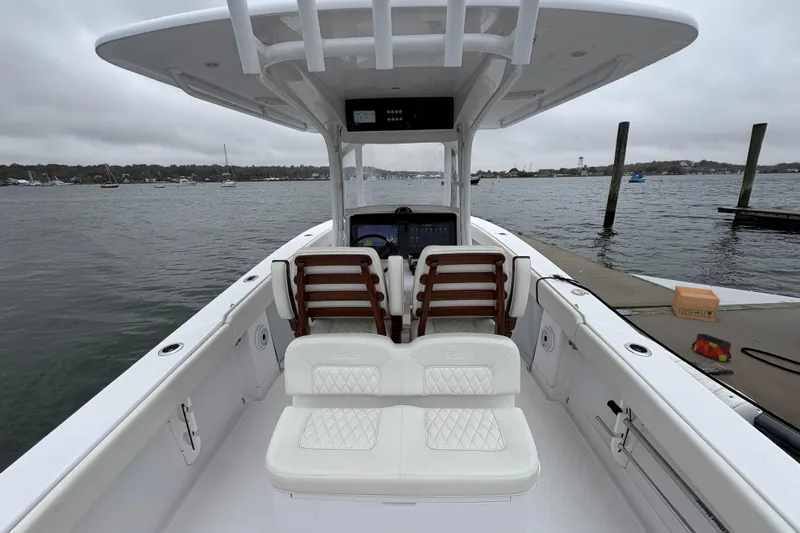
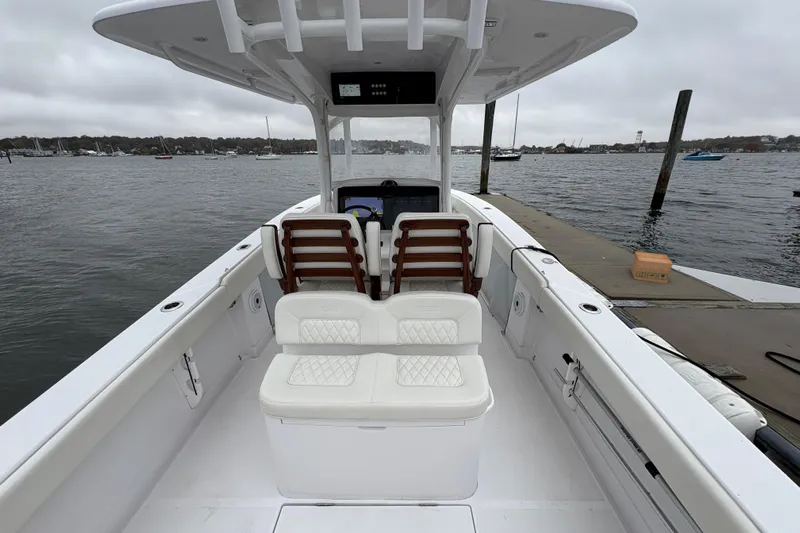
bag: present [692,334,732,362] -> none [643,294,676,318]

